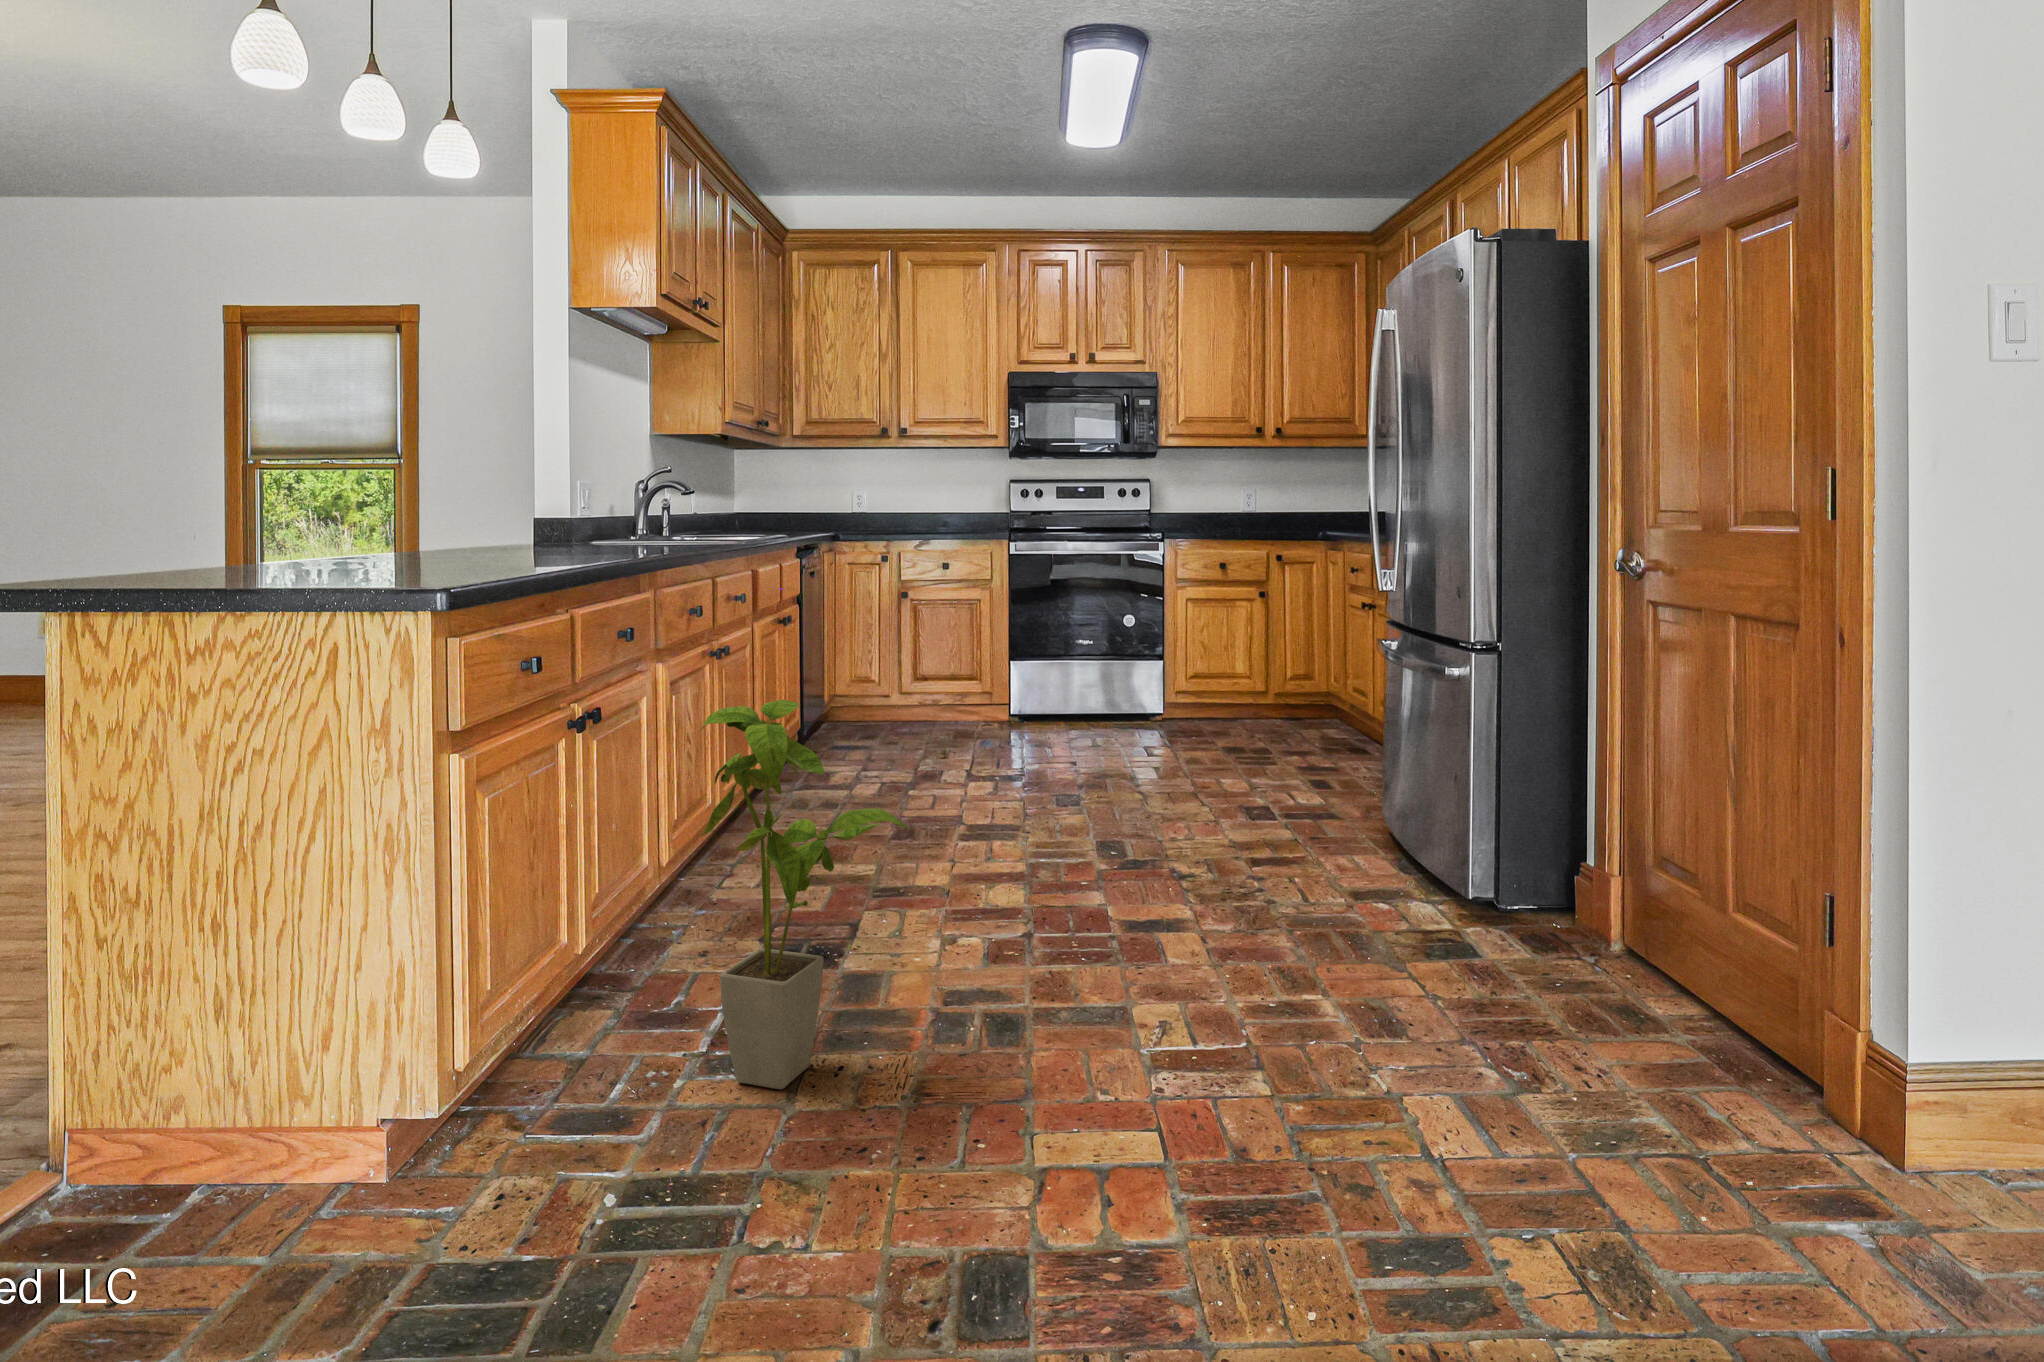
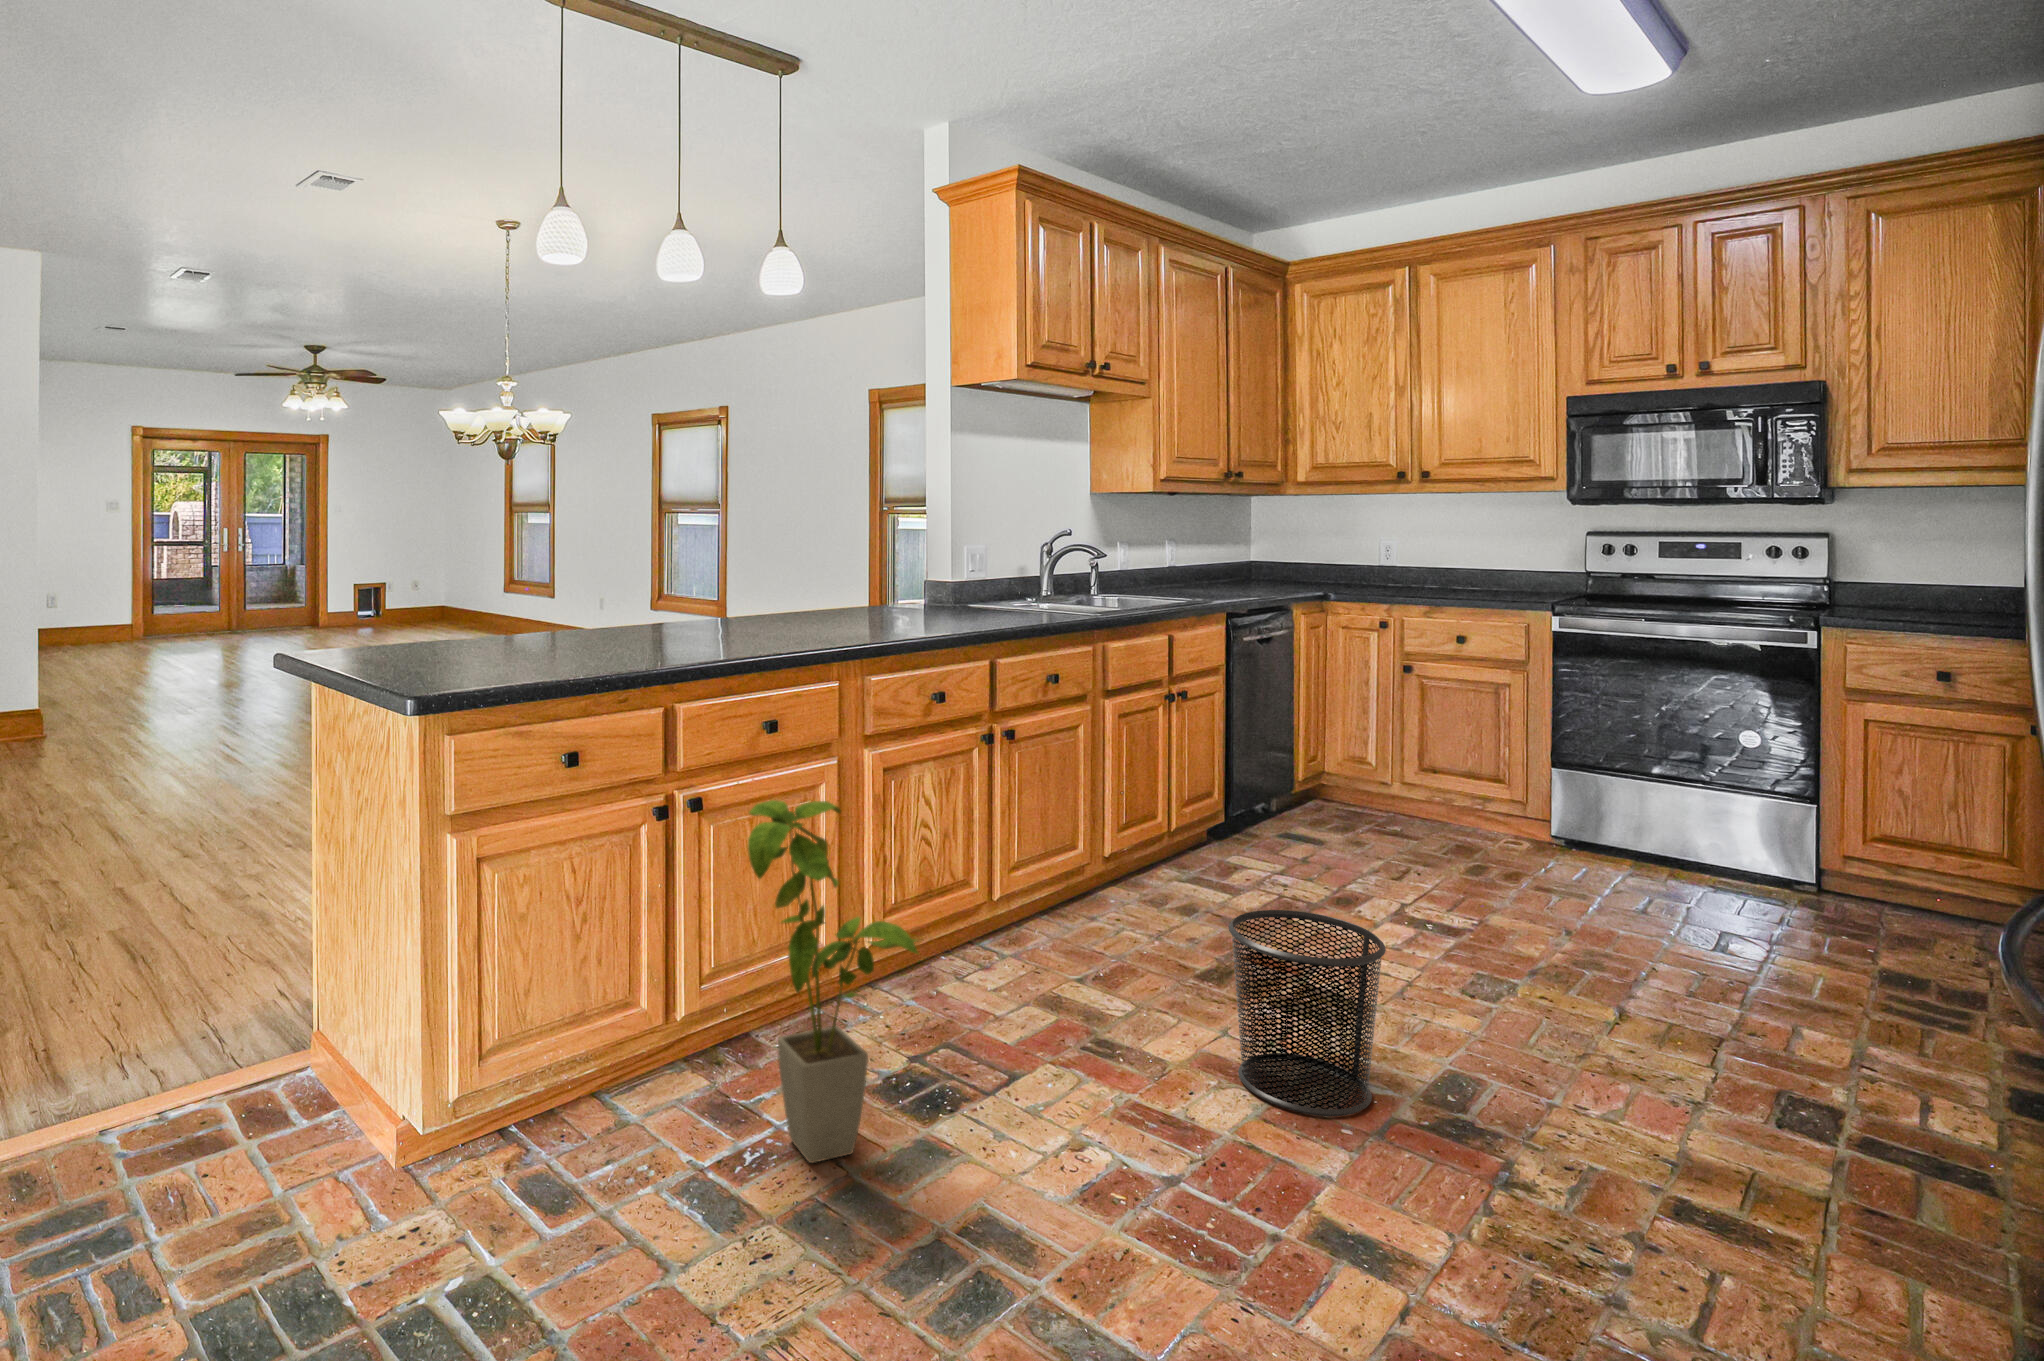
waste bin: none [996,762,1114,916] -> present [1228,910,1386,1116]

